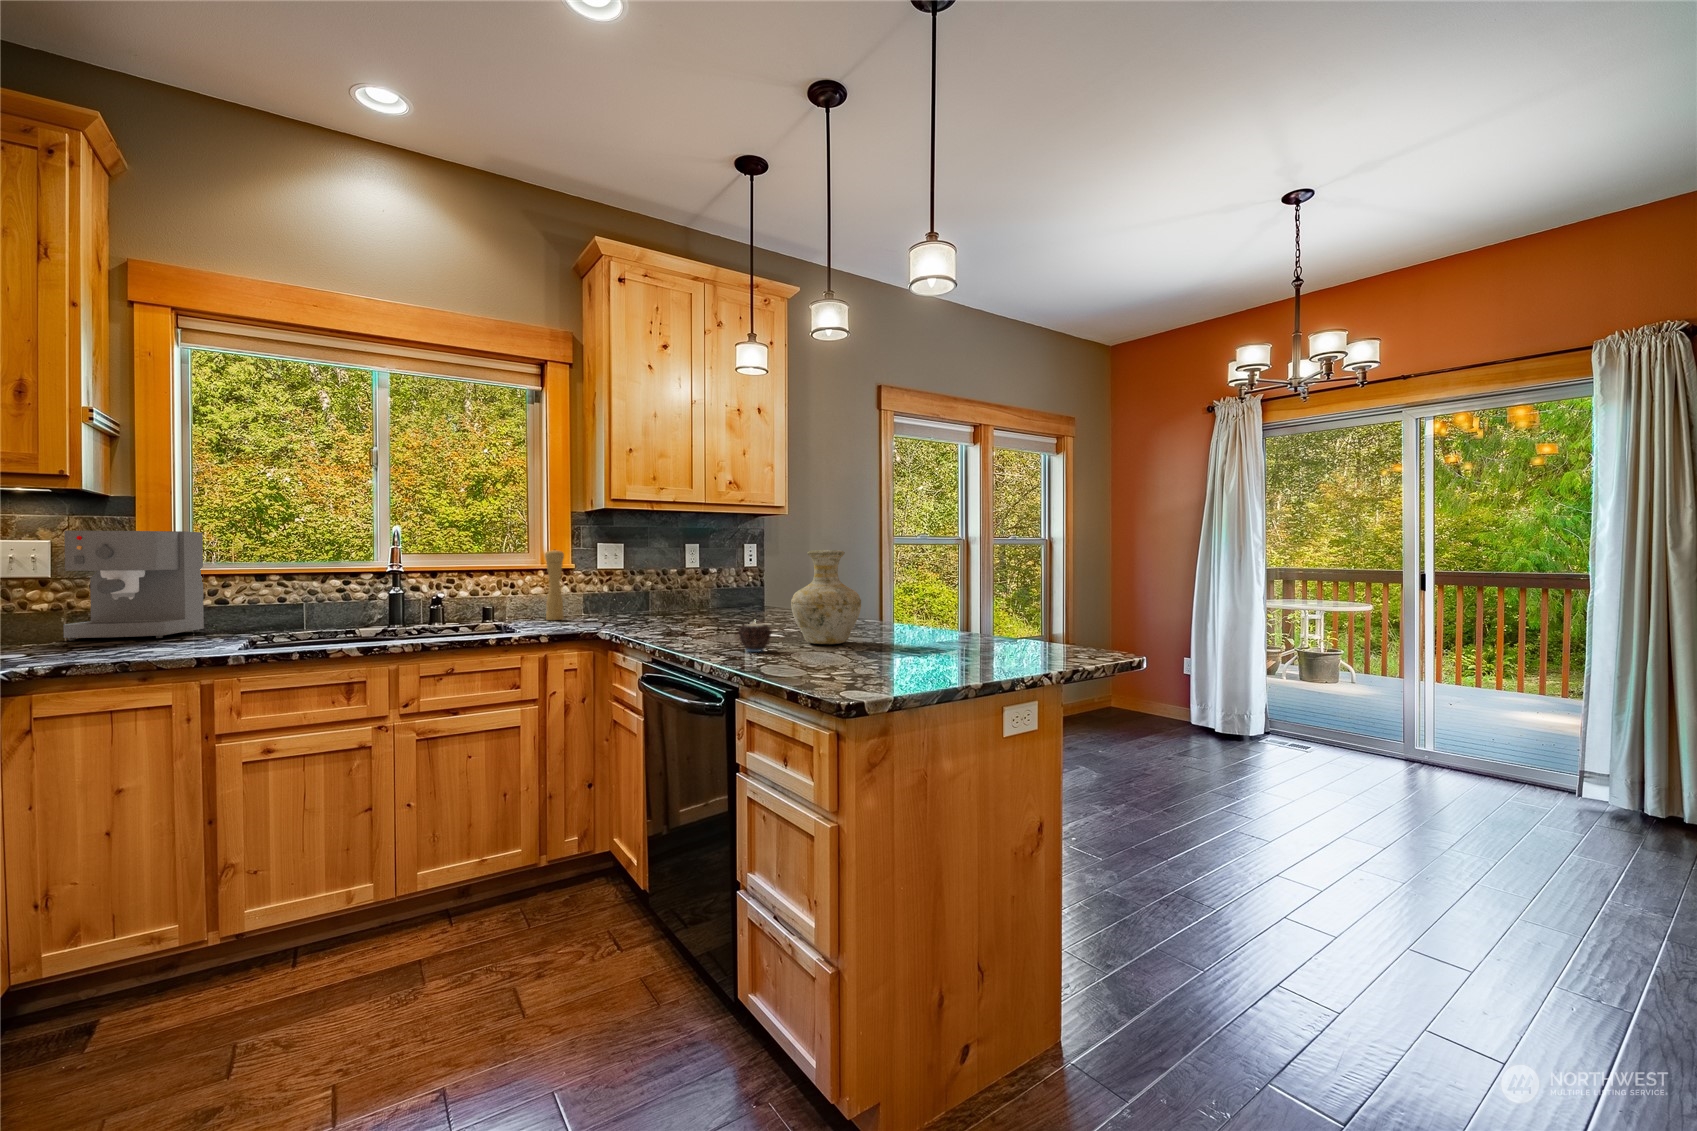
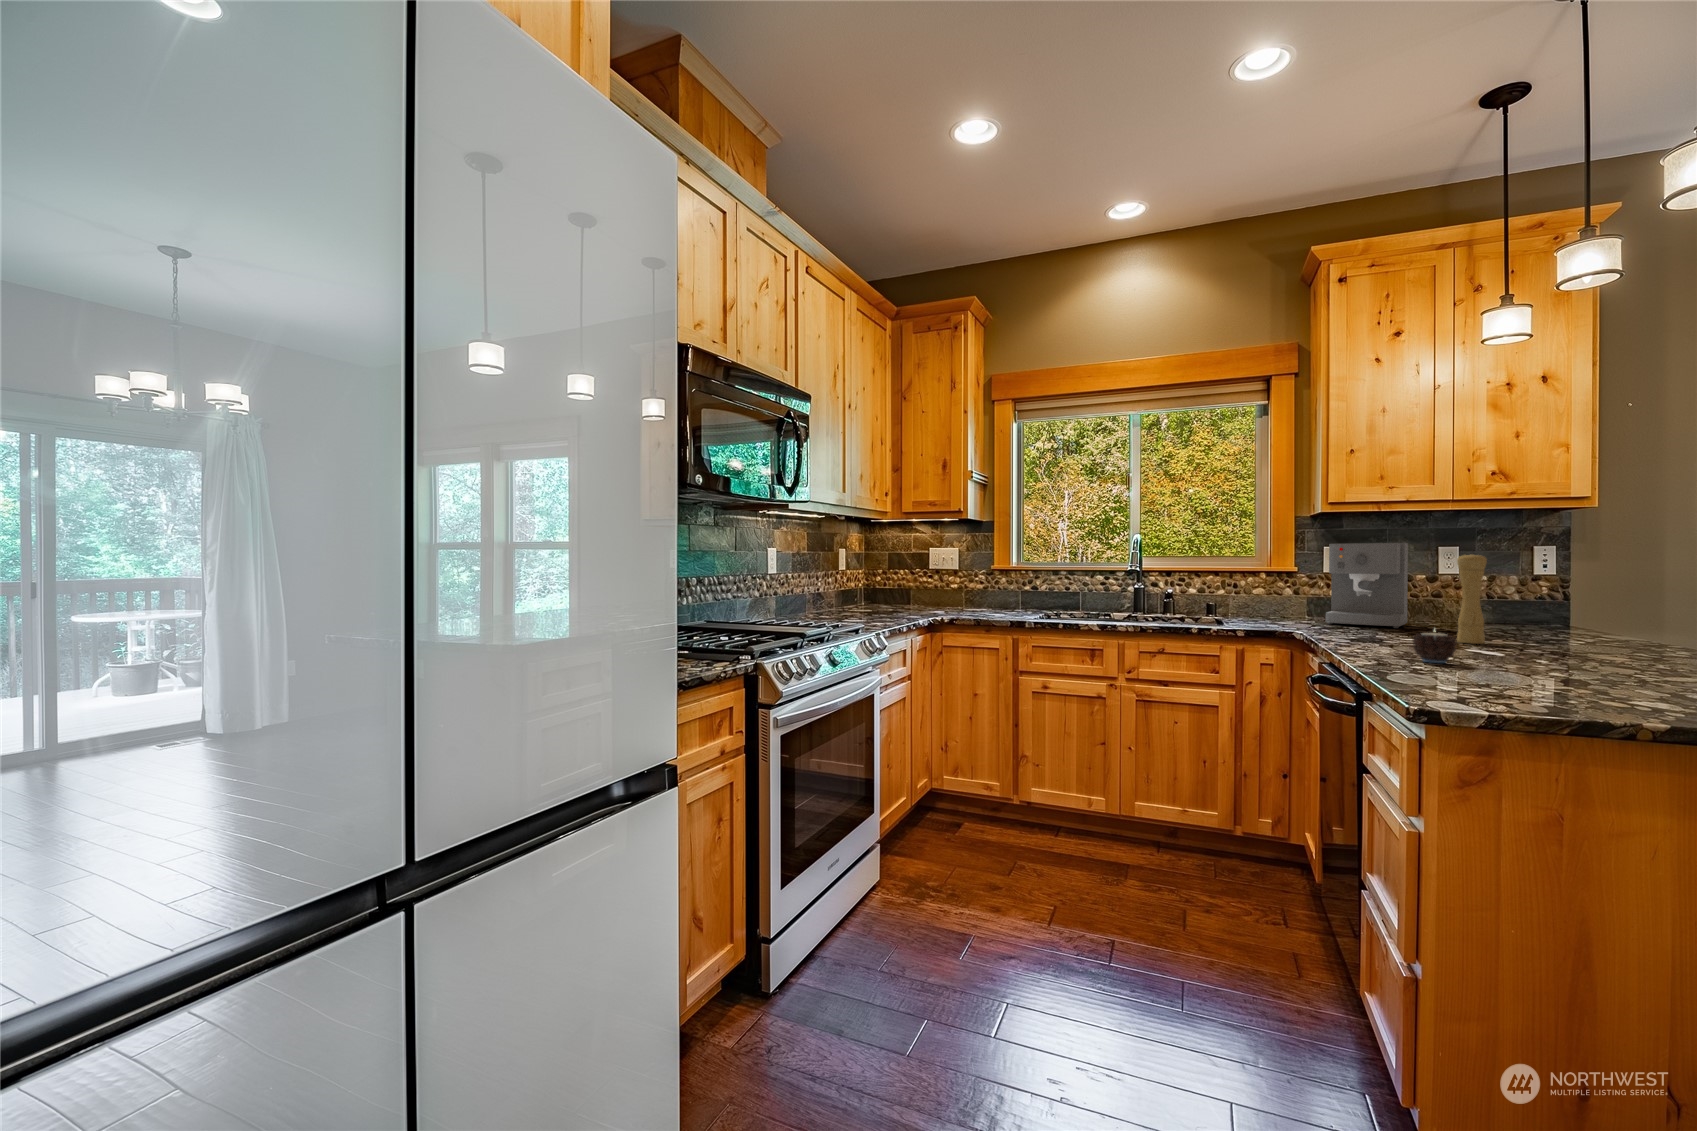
coffee maker: present [64,531,204,640] -> present [1326,543,1408,628]
pepper mill: present [545,550,564,620] -> present [1457,554,1487,644]
vase: present [791,550,861,644] -> none [1505,554,1626,669]

